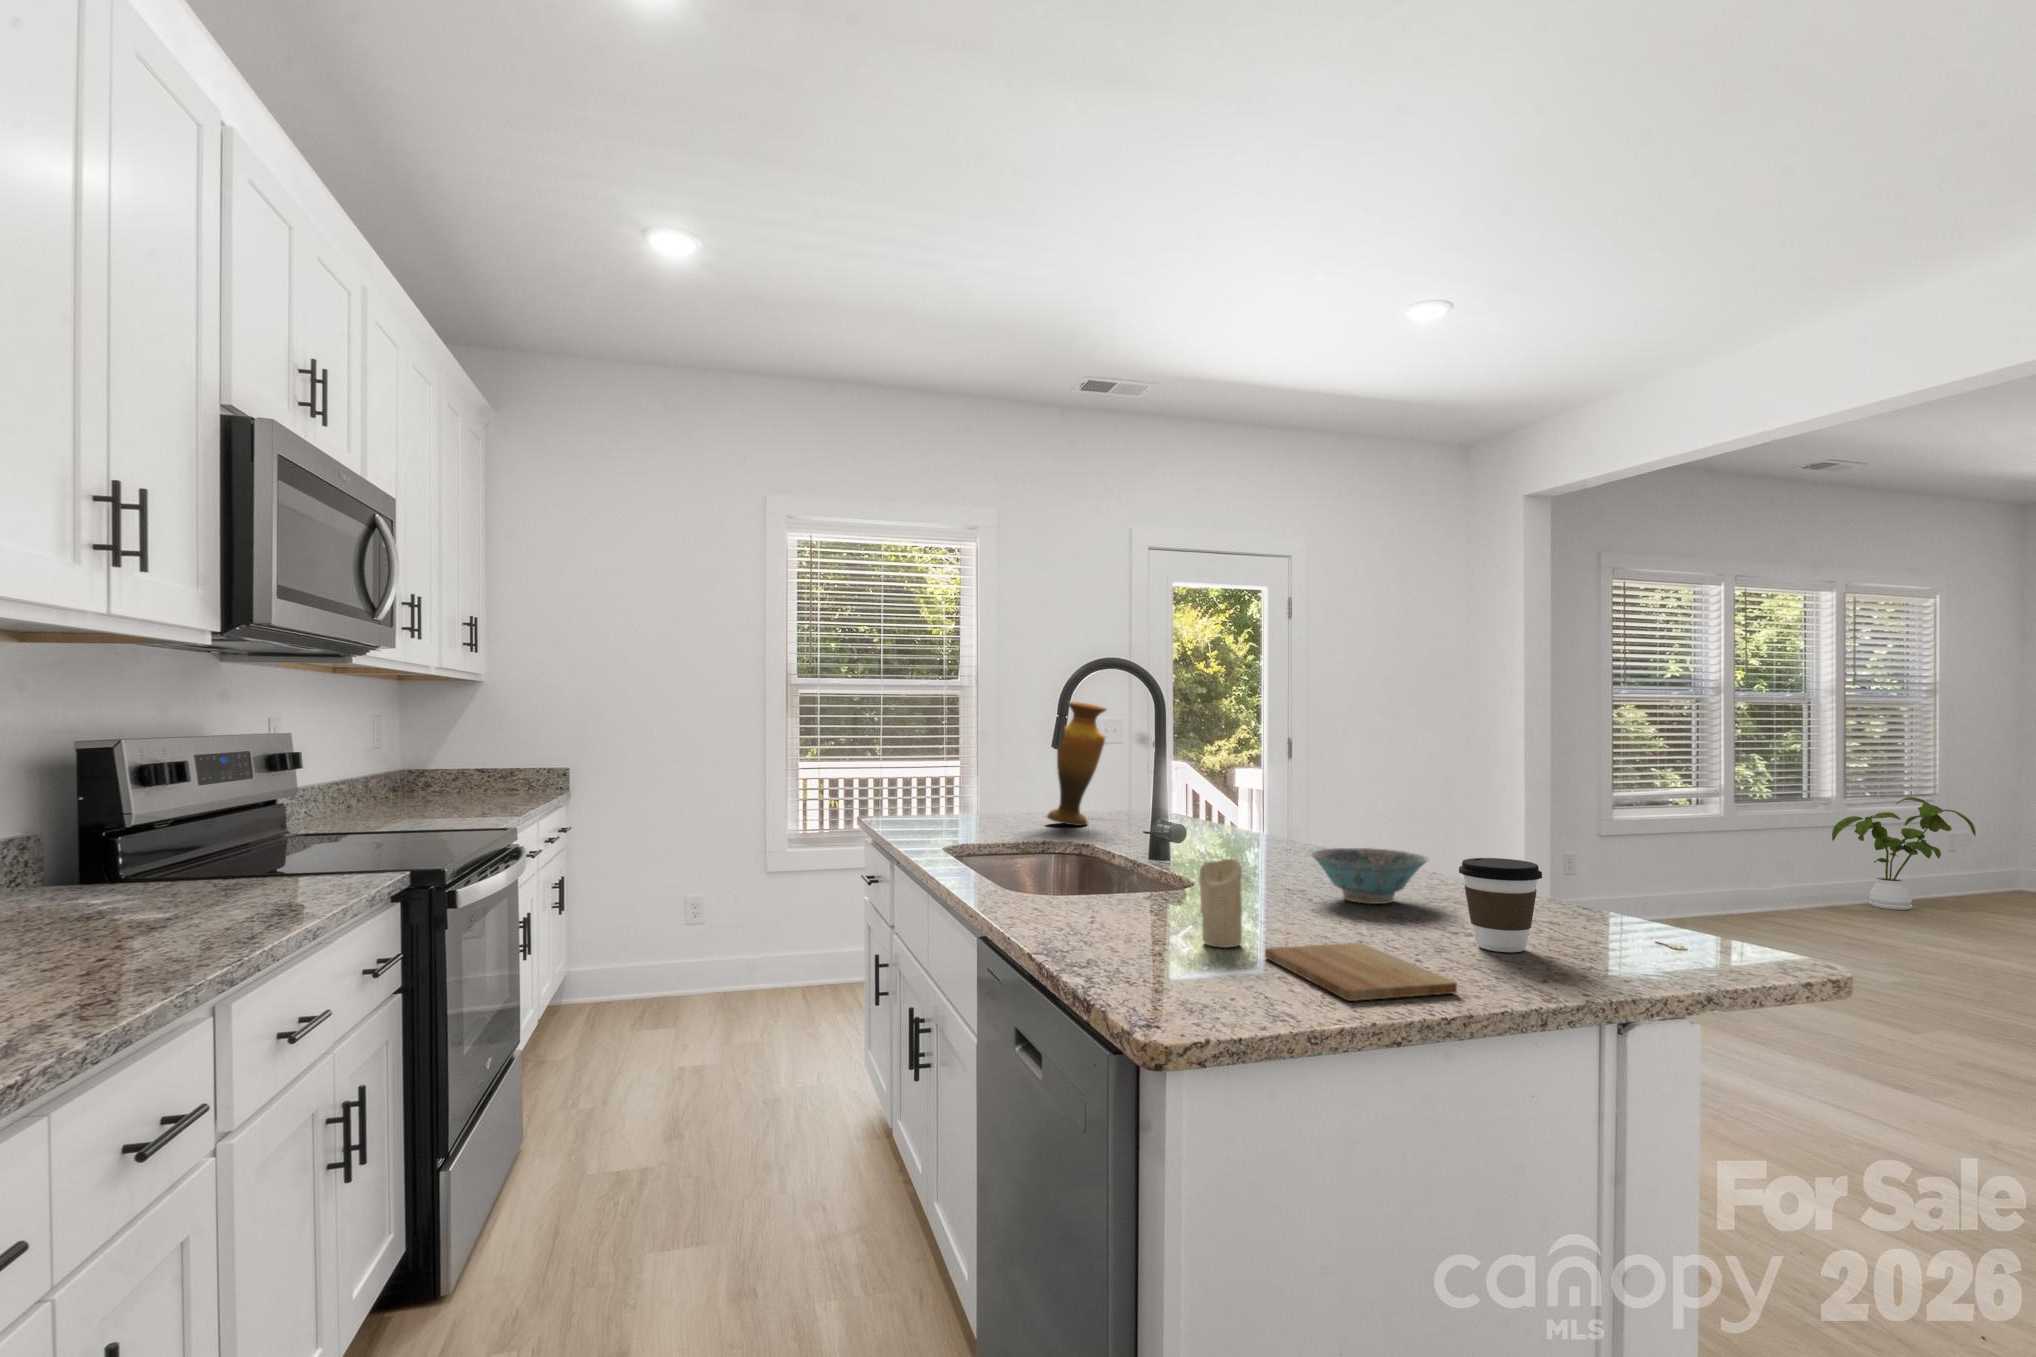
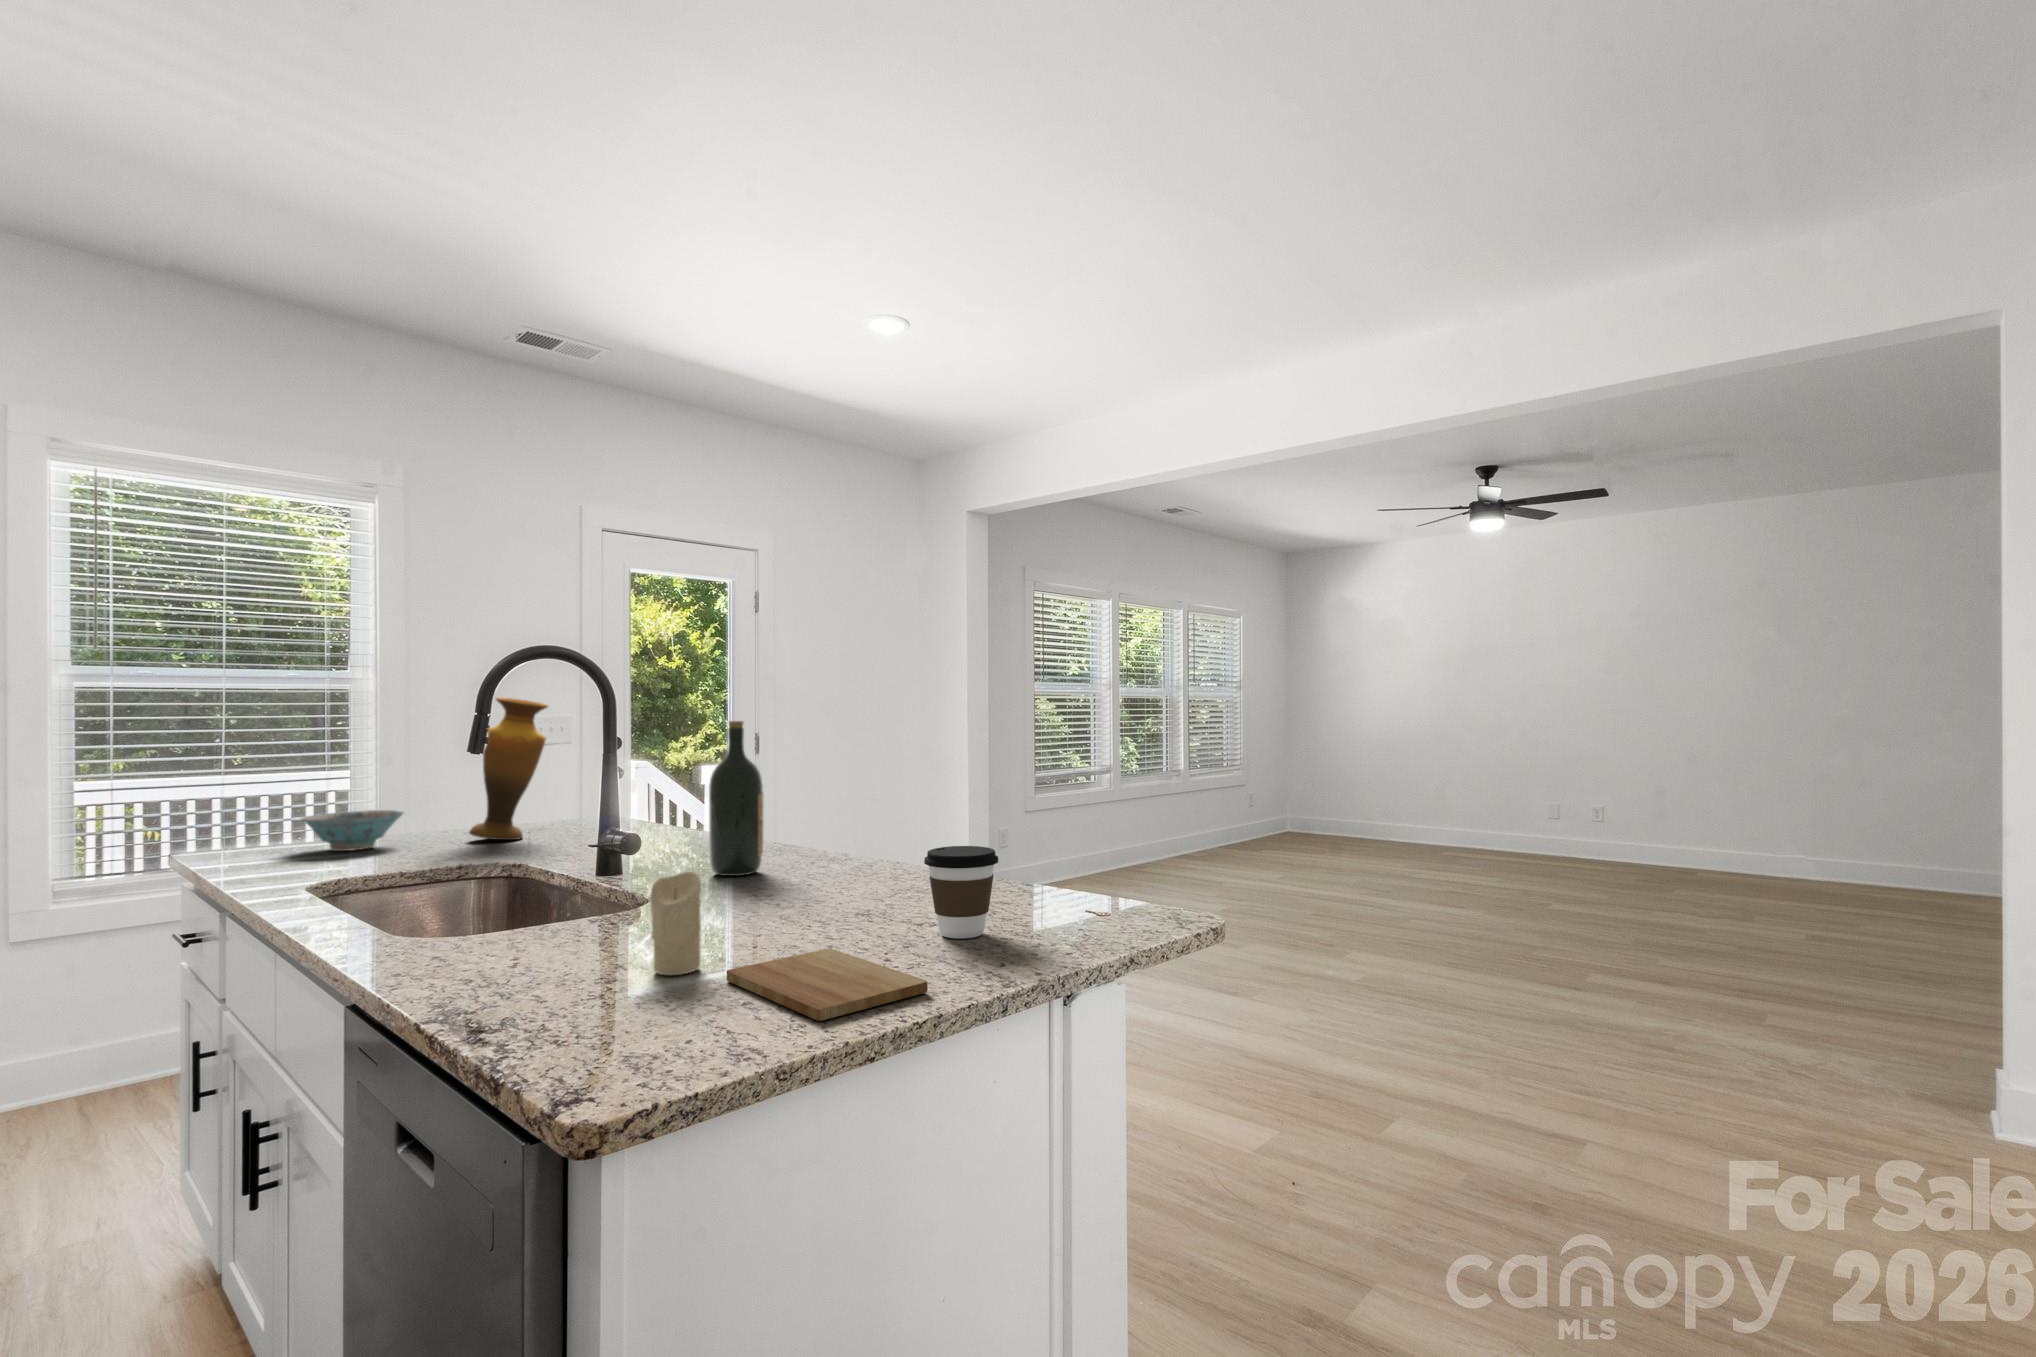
wine bottle: none [1247,726,1298,872] -> present [709,721,763,876]
house plant: present [1832,797,1976,910] -> none [1171,766,1254,851]
ceramic bowl: present [1311,848,1428,904] -> present [301,810,404,851]

